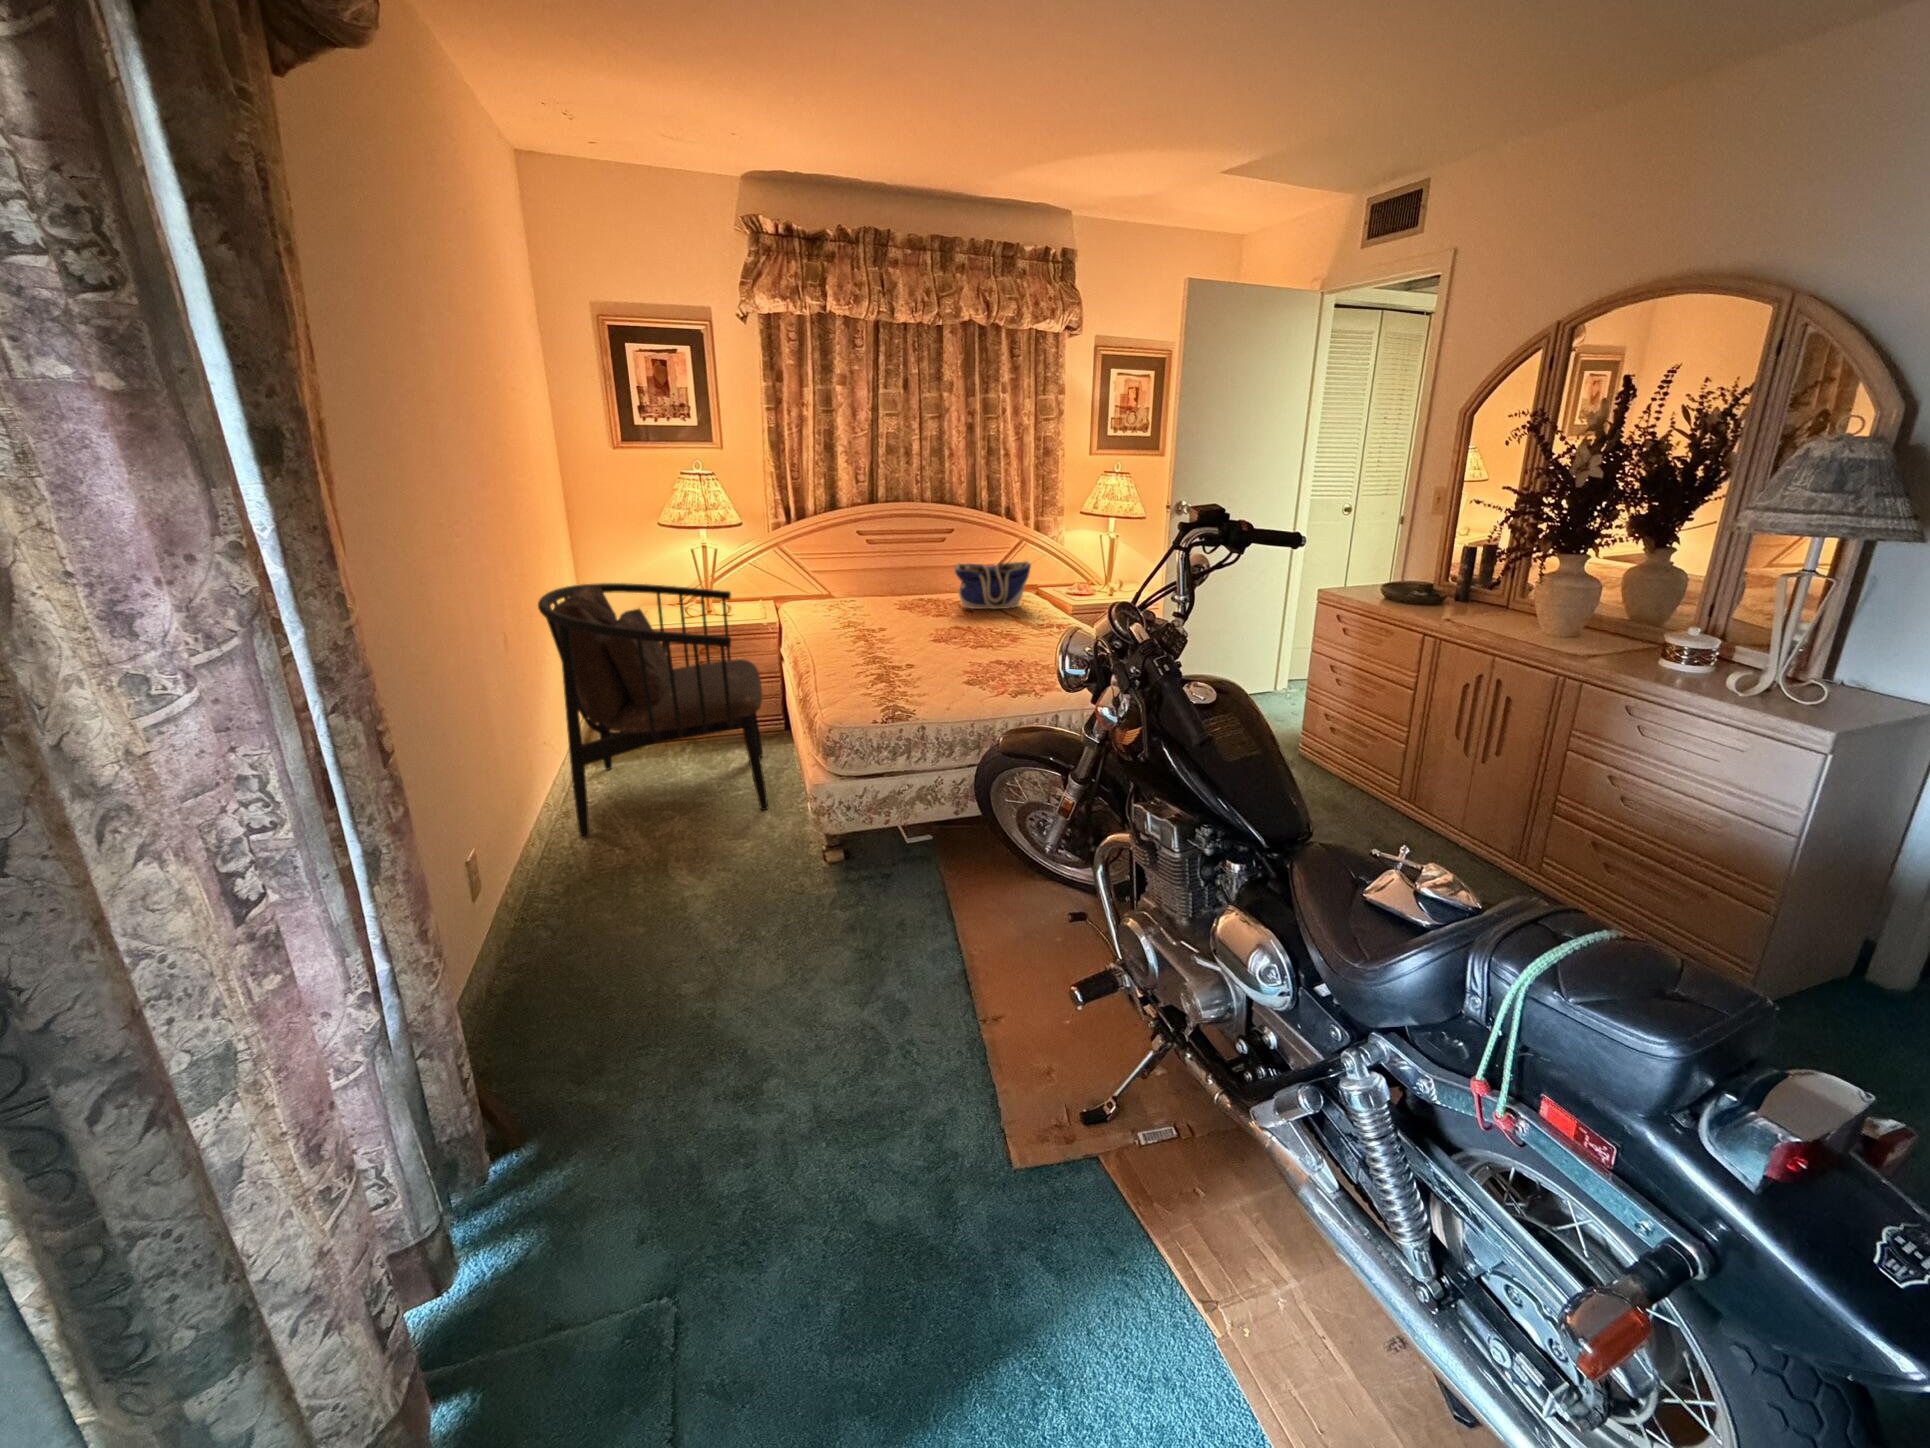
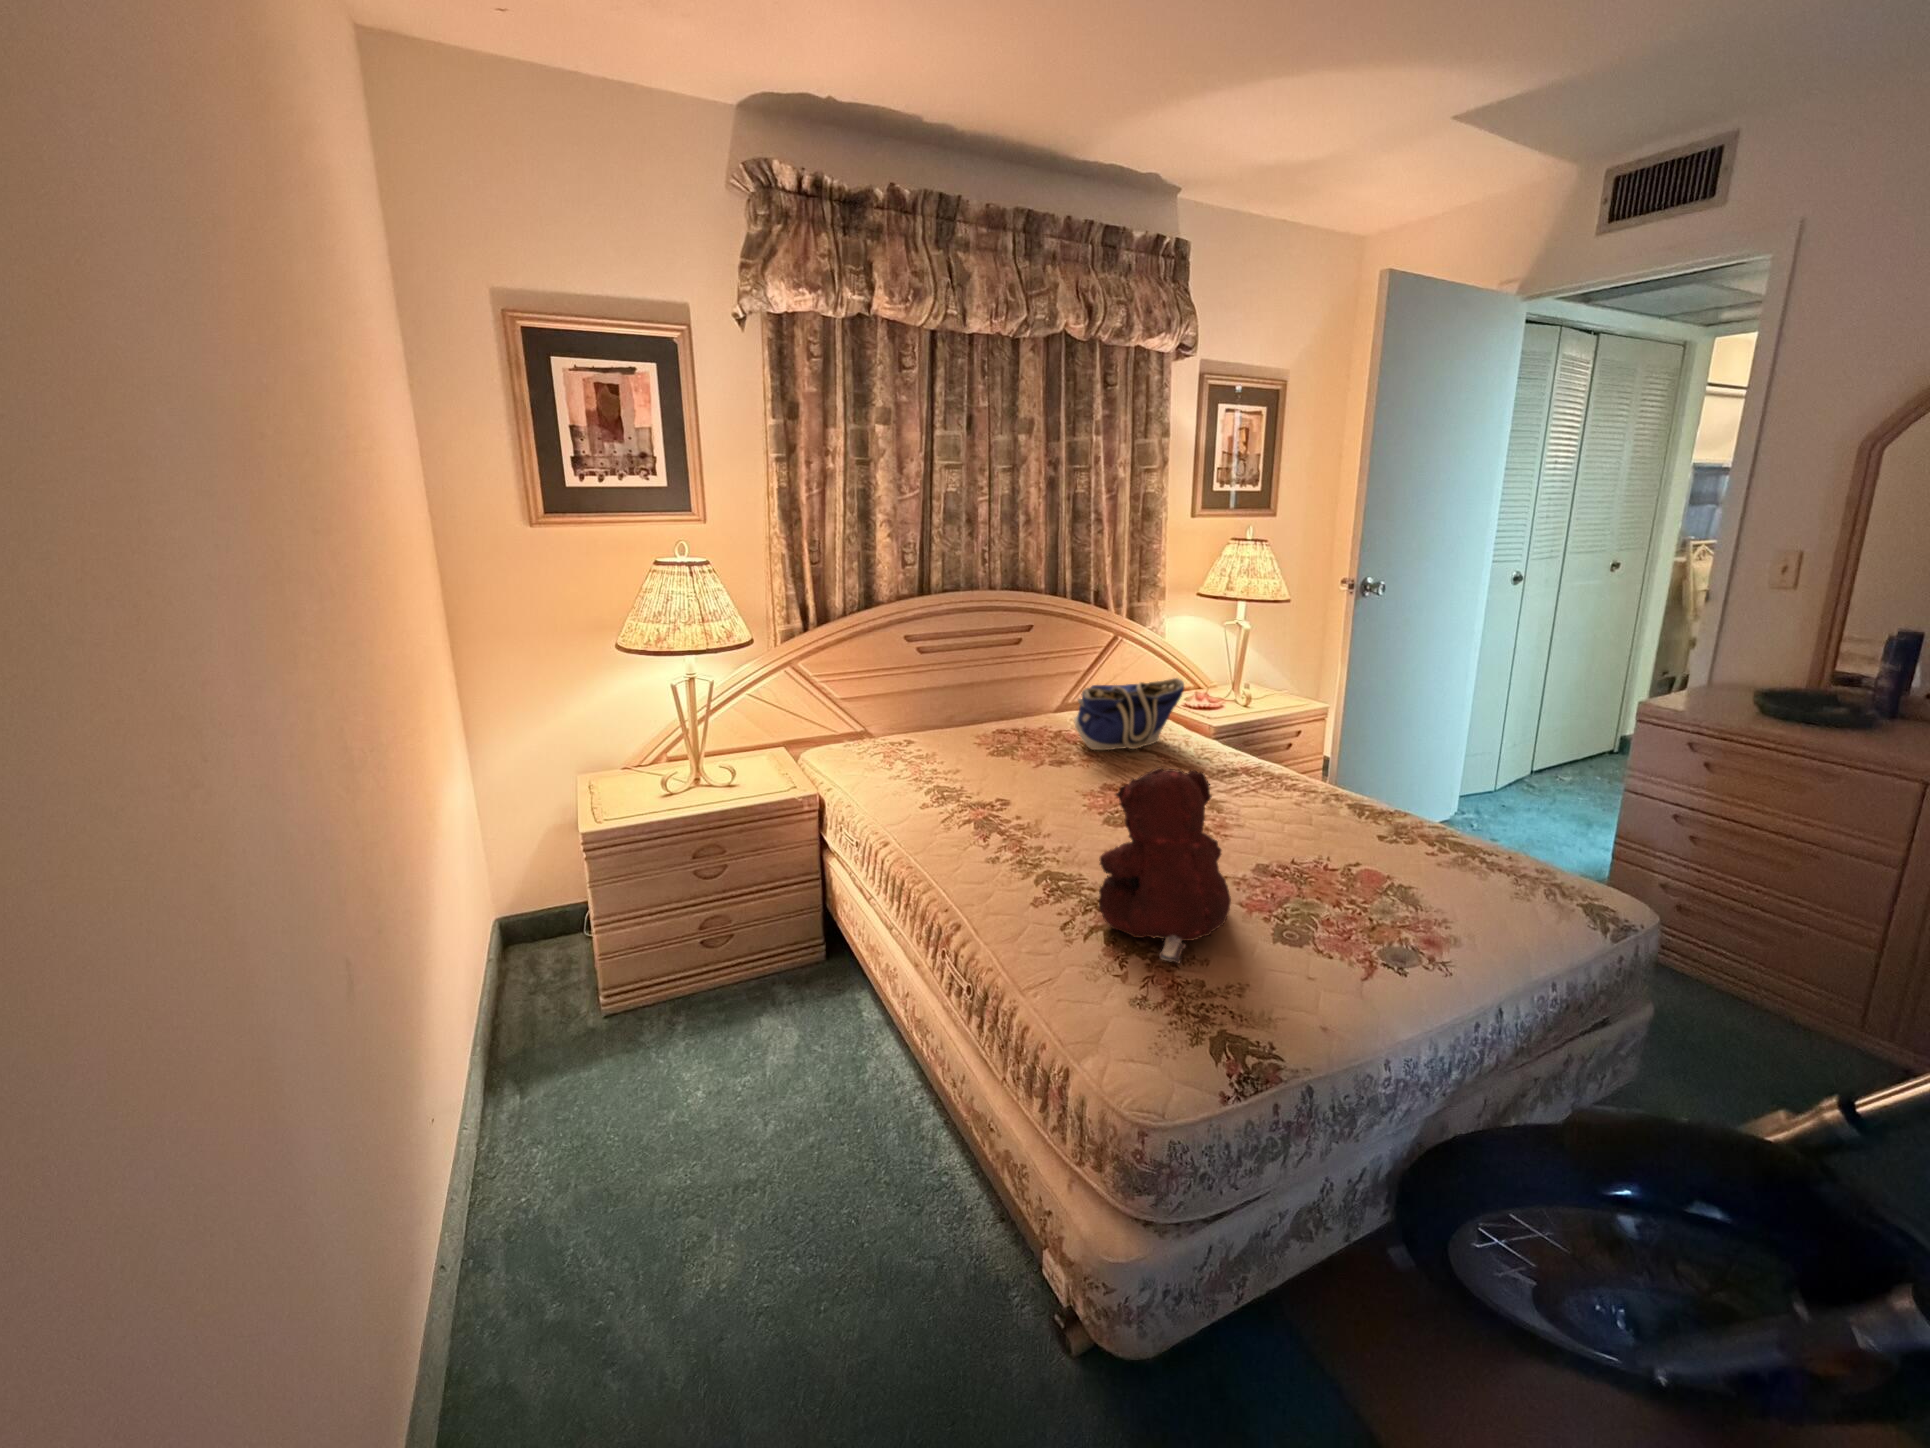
teddy bear: none [879,578,959,683] -> present [1099,767,1231,963]
armchair: present [538,583,768,838] -> none [452,764,888,1334]

